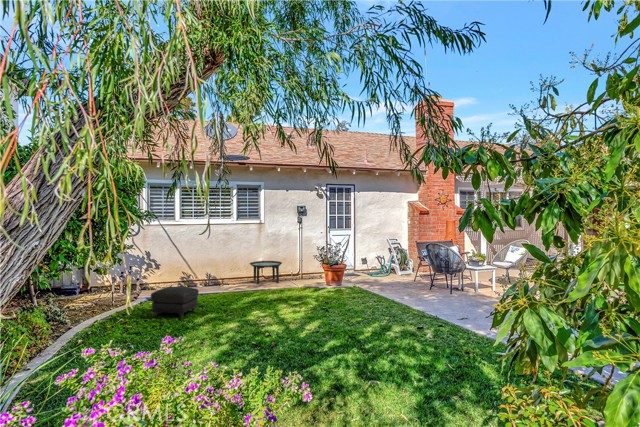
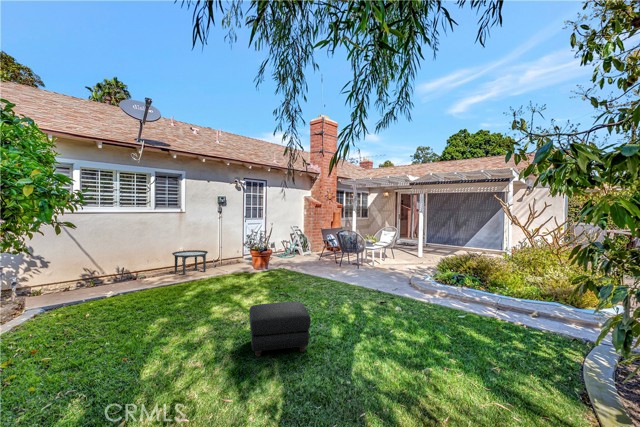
ottoman: present [151,287,199,317] -> present [249,302,311,357]

